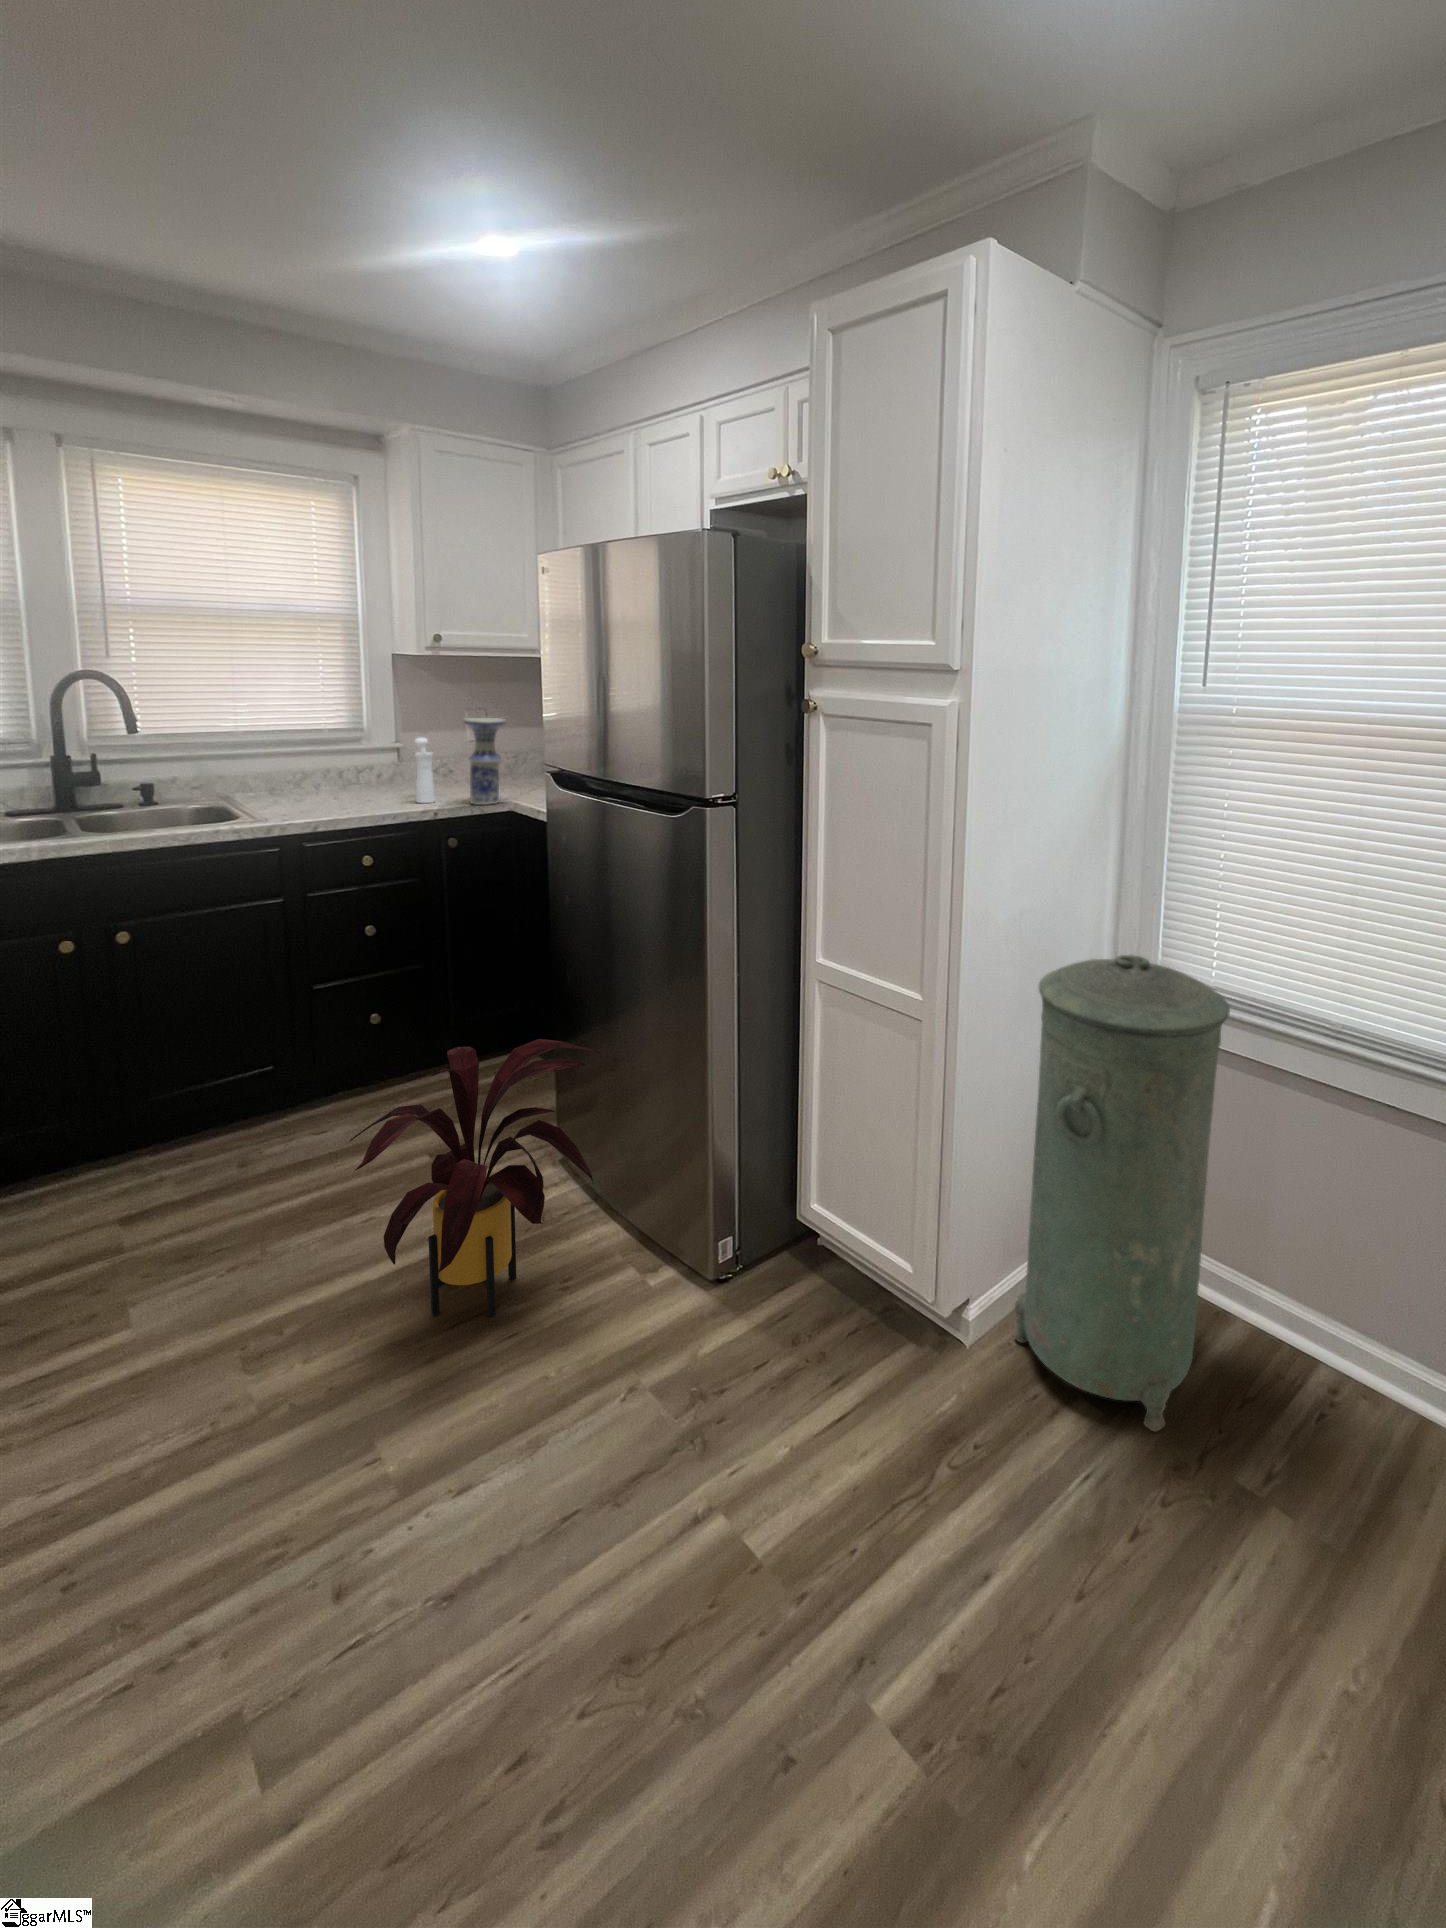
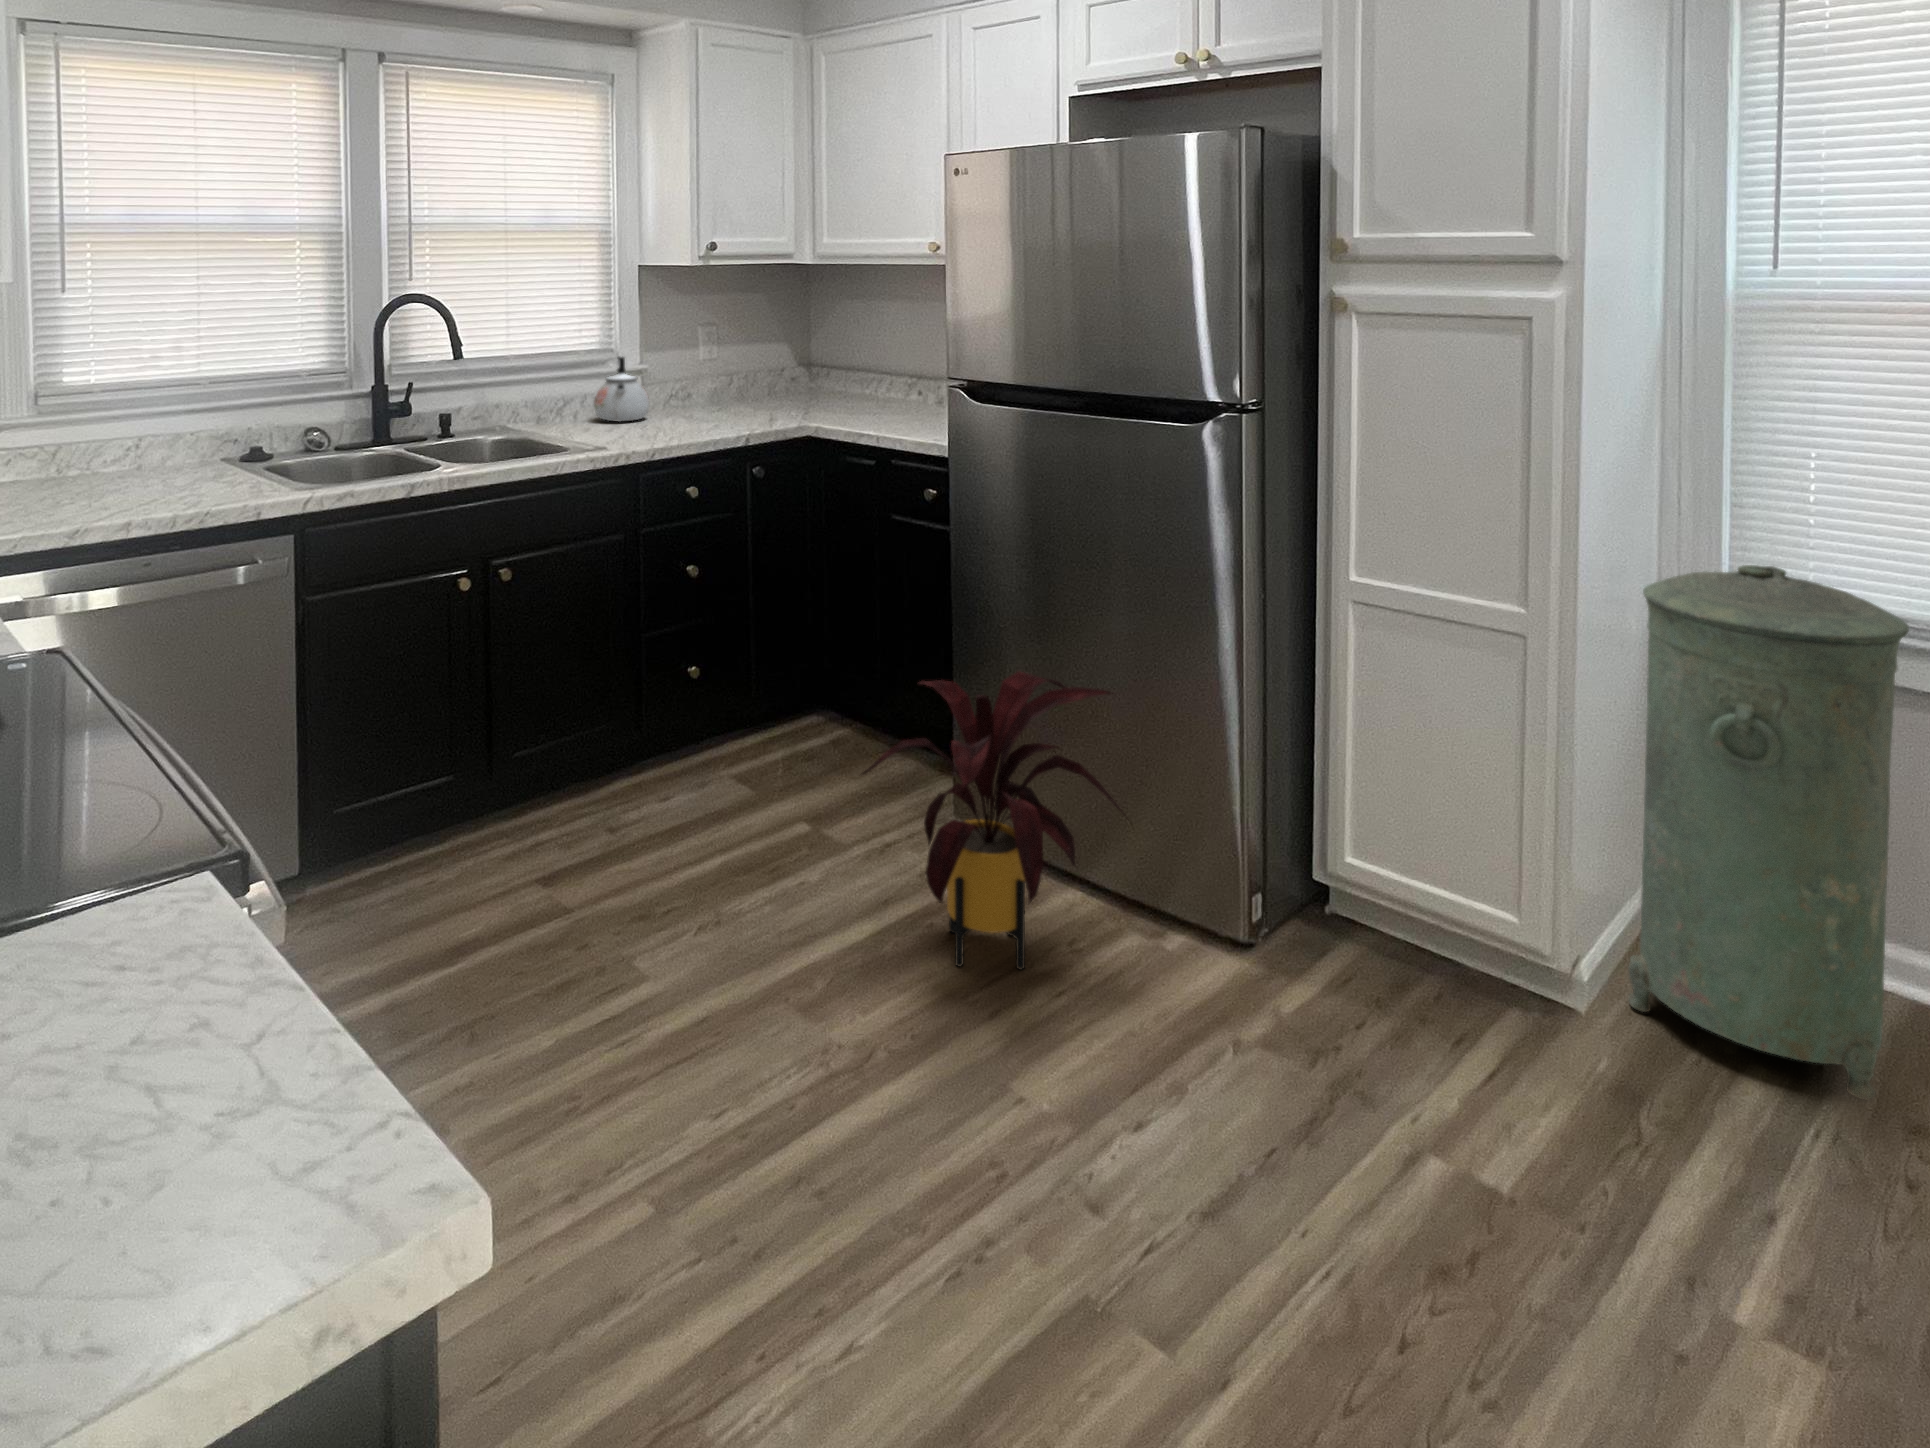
vase: present [463,718,506,805] -> none [760,332,805,429]
kettle: none [335,736,391,794] -> present [594,357,649,422]
pepper mill: present [415,738,435,803] -> none [691,356,722,429]

